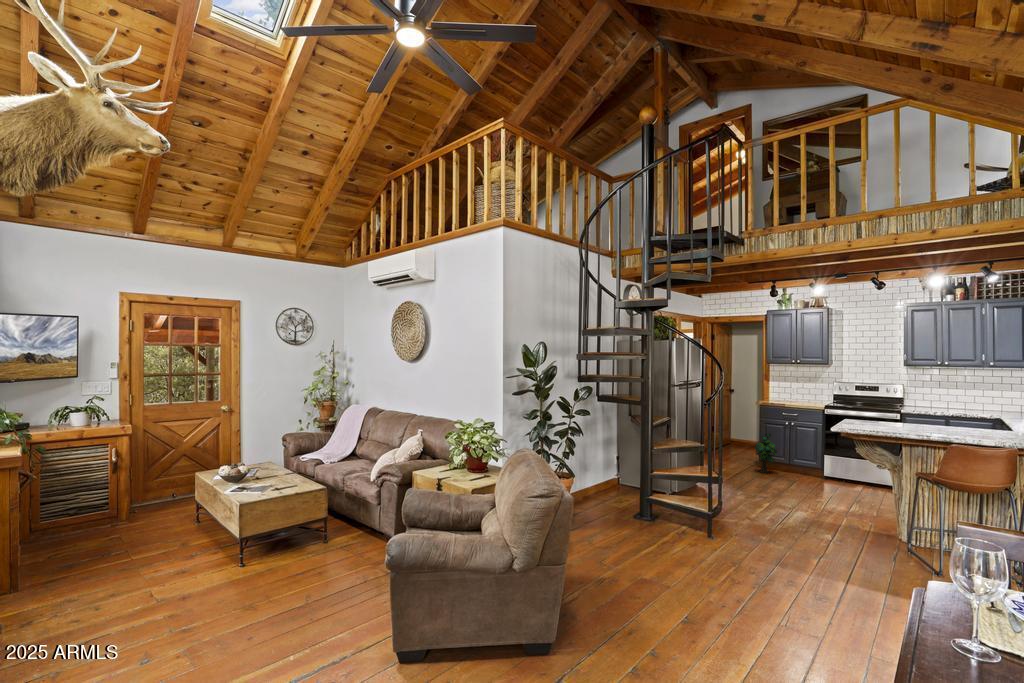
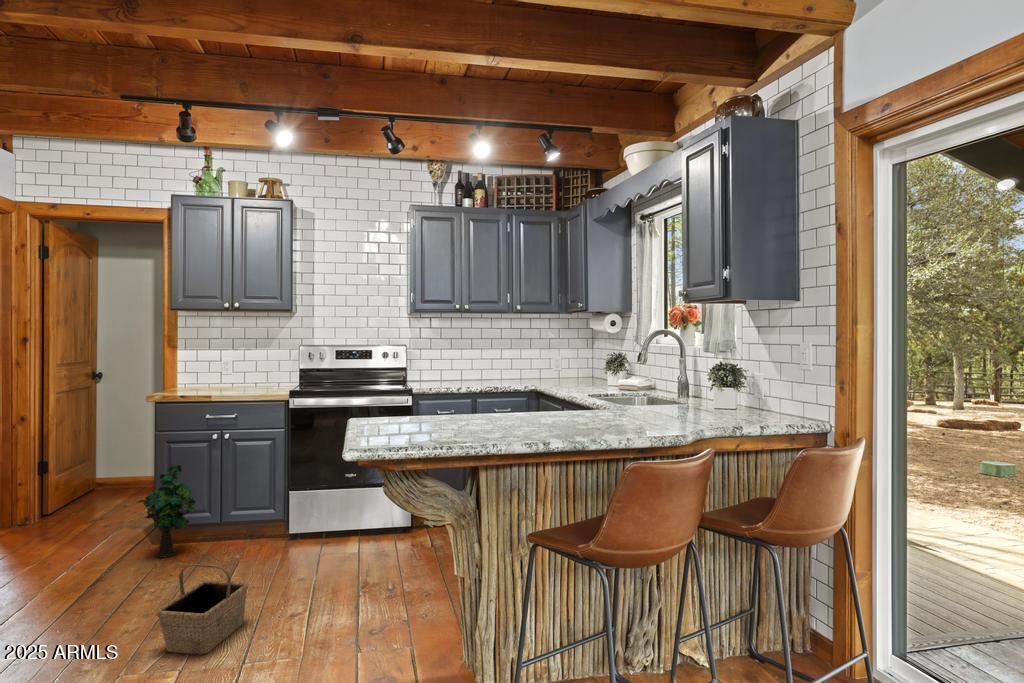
basket: none [760,468,797,502] -> present [156,564,248,655]

